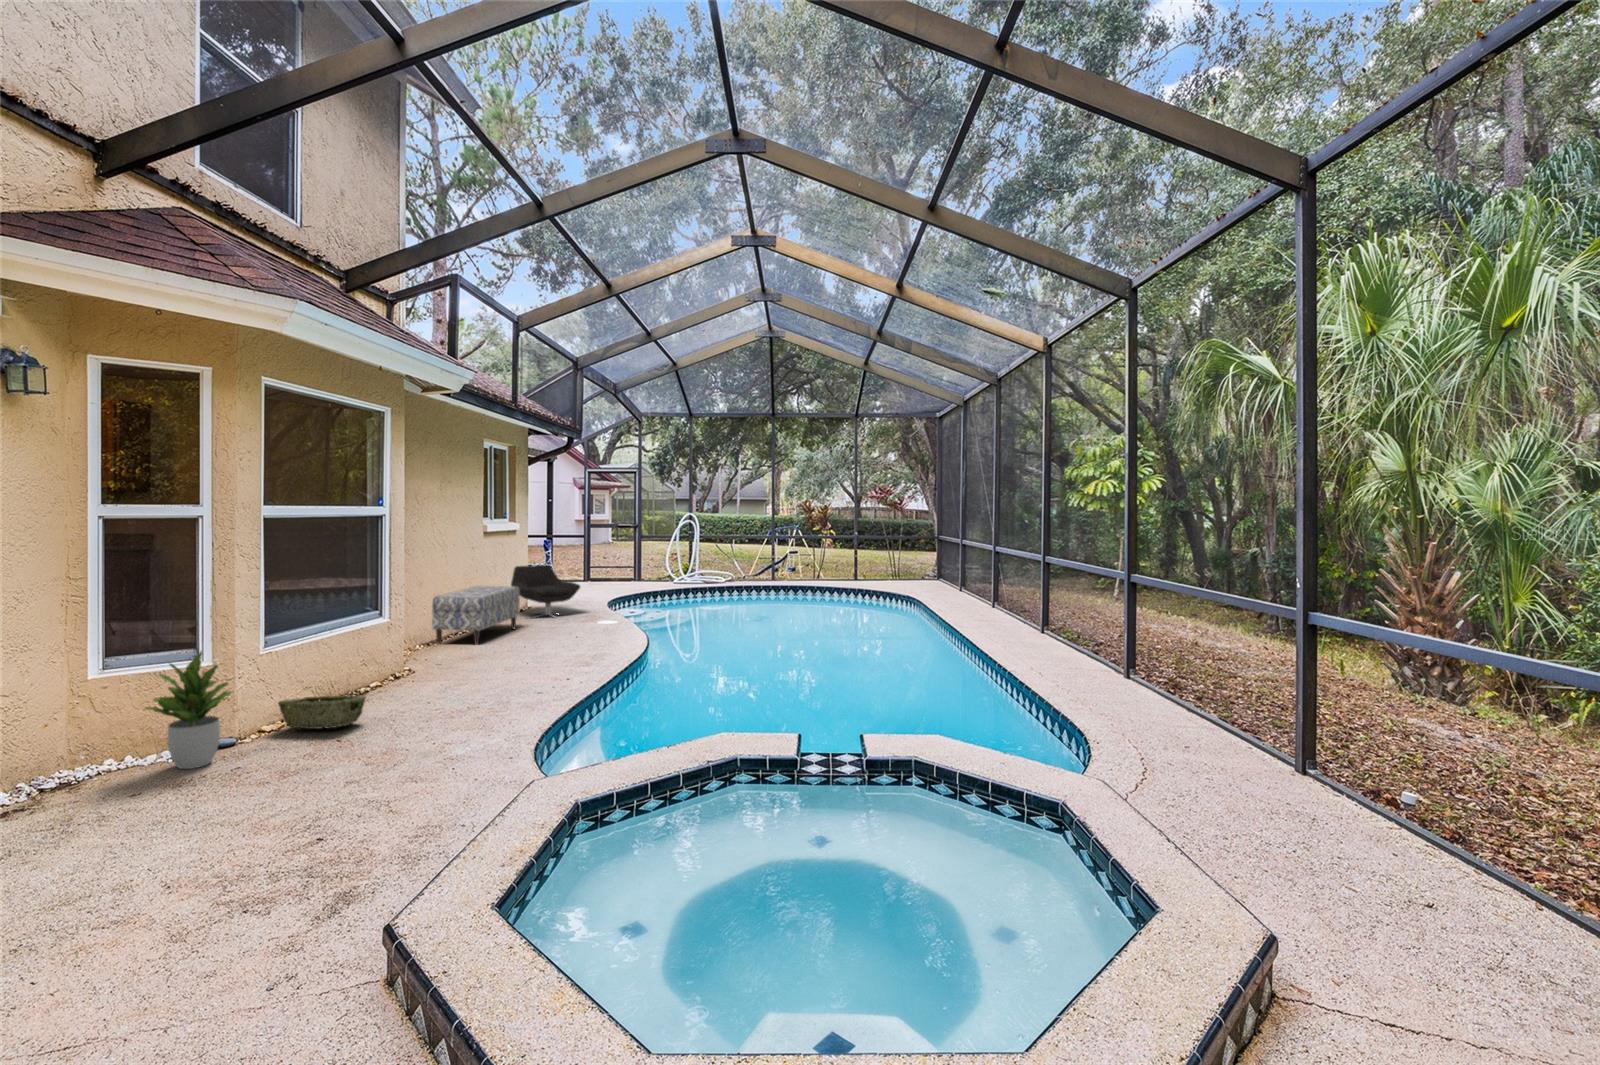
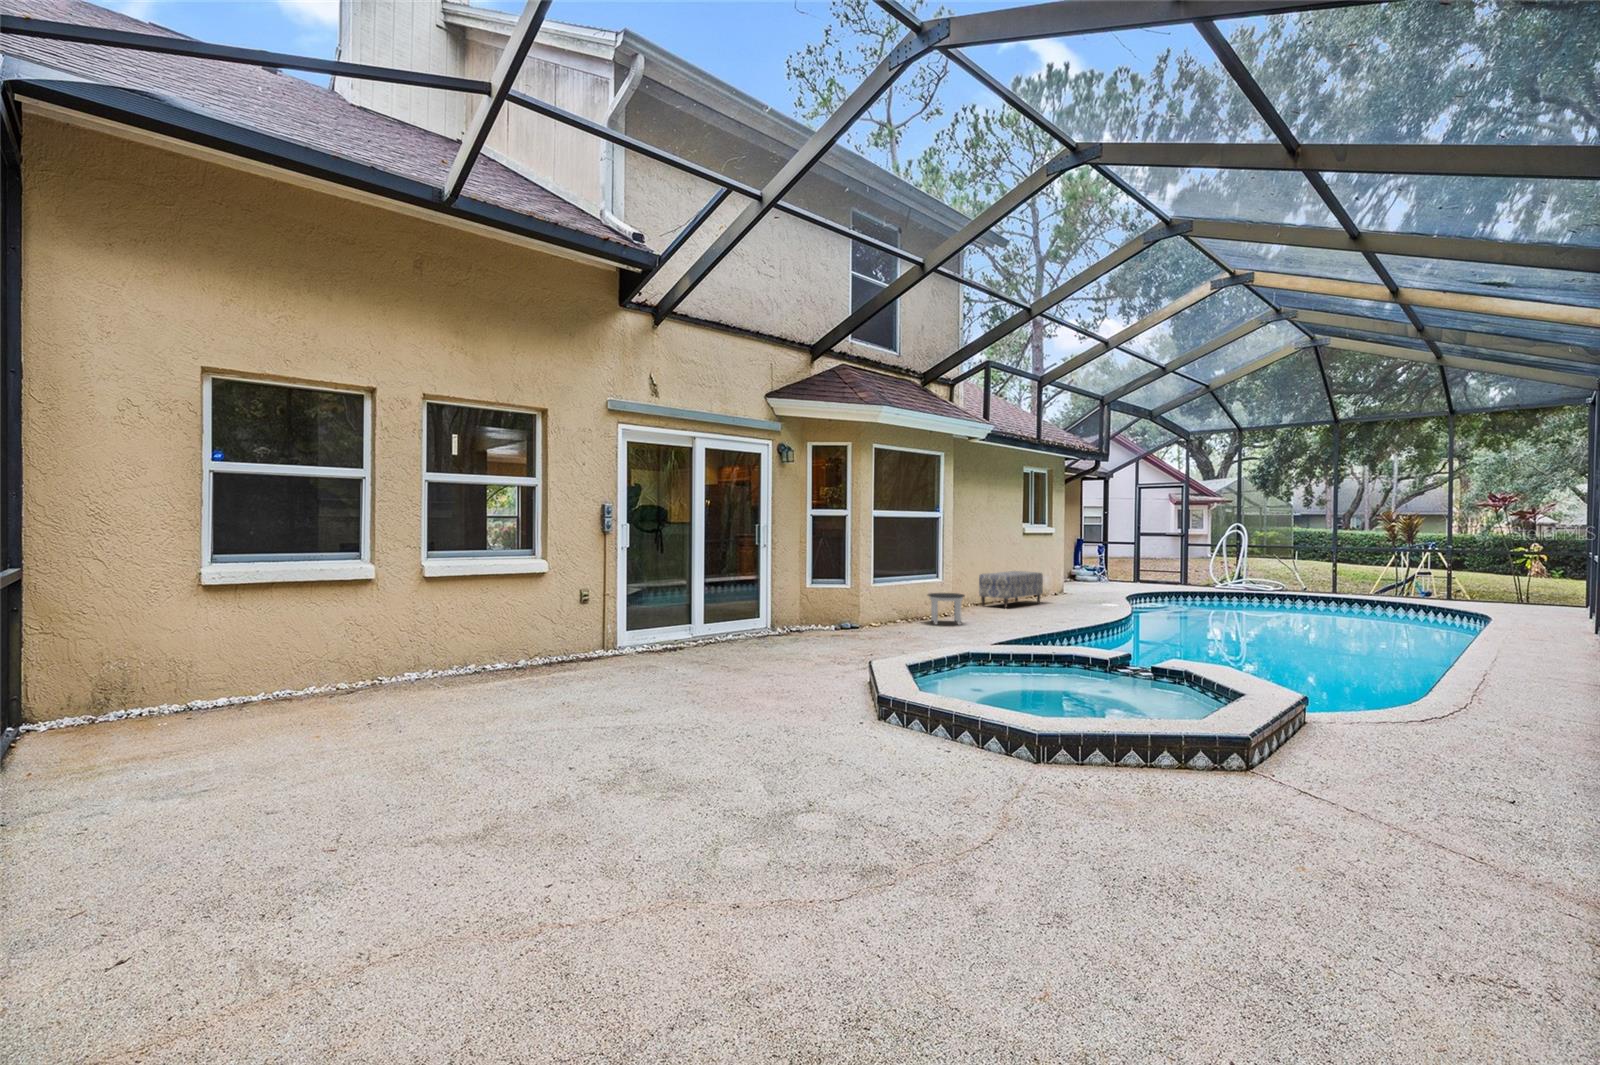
lounge chair: present [511,565,580,619] -> none [1045,560,1098,602]
round table: none [369,640,438,699] -> present [928,593,965,625]
potted plant: present [144,651,232,769] -> none [824,579,859,634]
woven basket: present [278,695,366,729] -> none [878,612,918,631]

